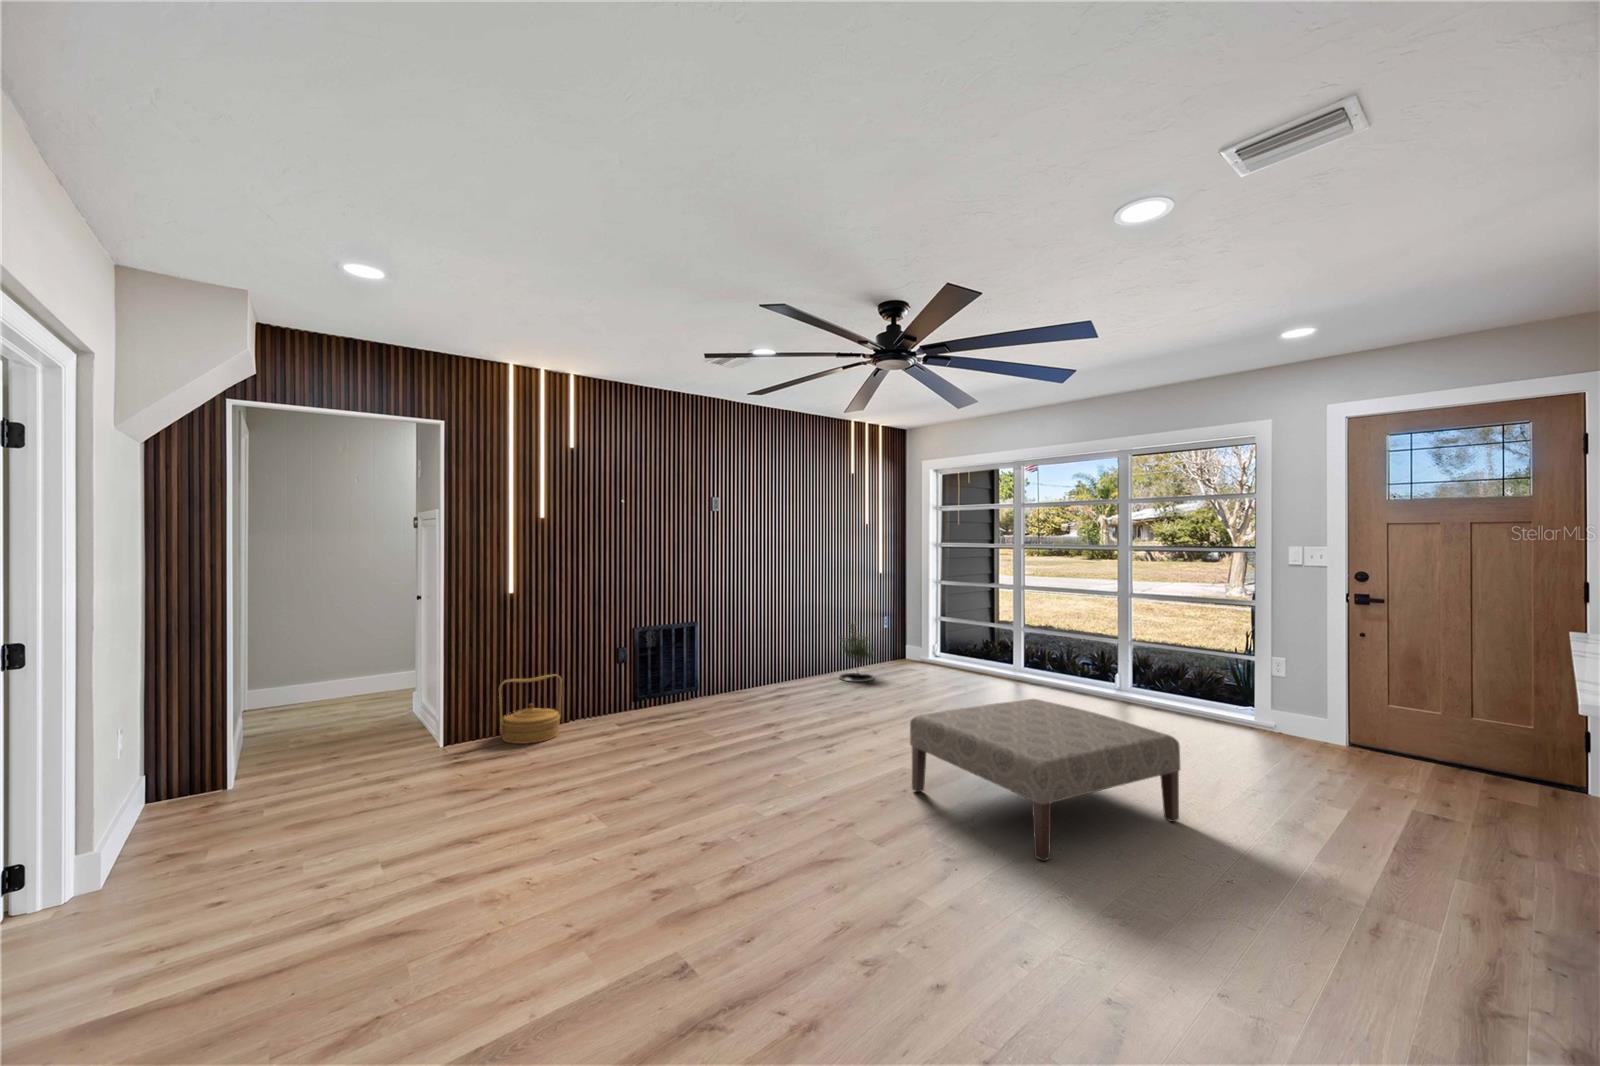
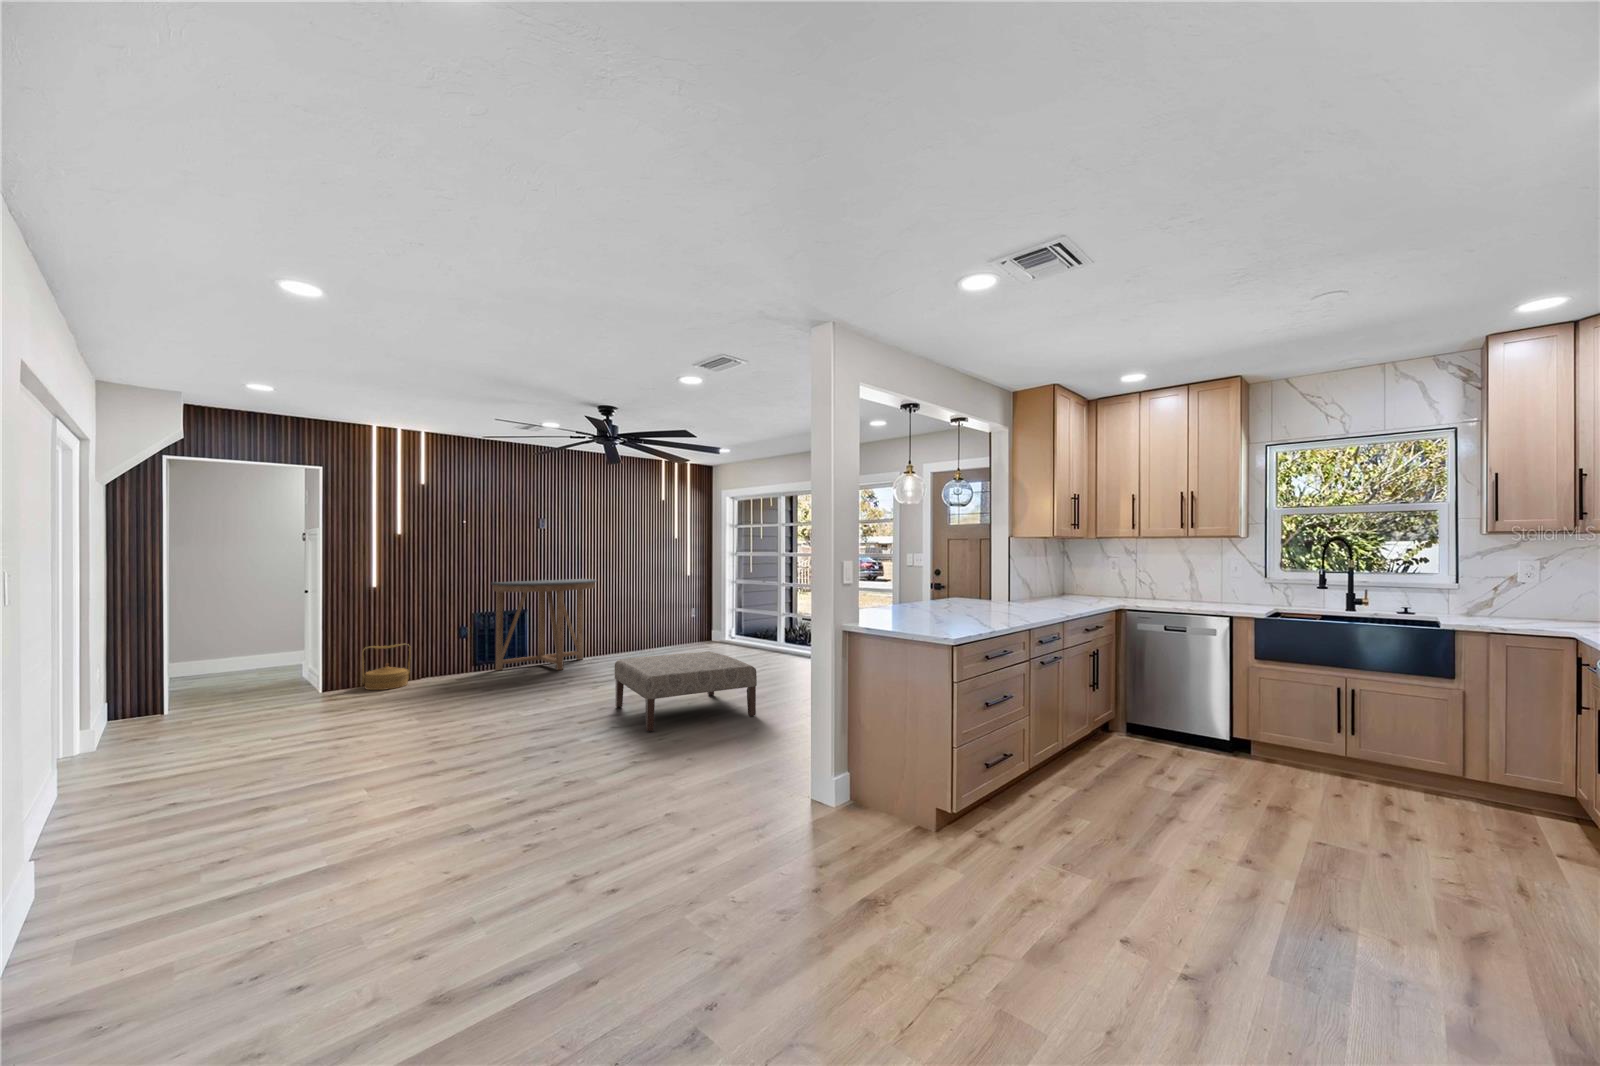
console table: none [656,581,789,710] -> present [491,579,596,670]
potted tree: present [839,623,875,682] -> none [646,605,675,654]

